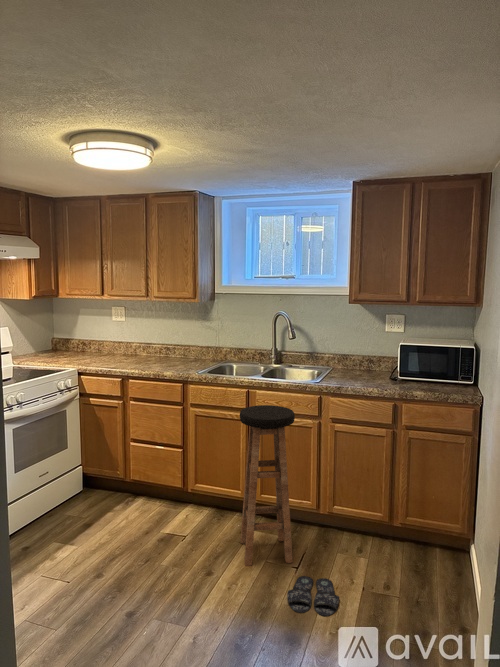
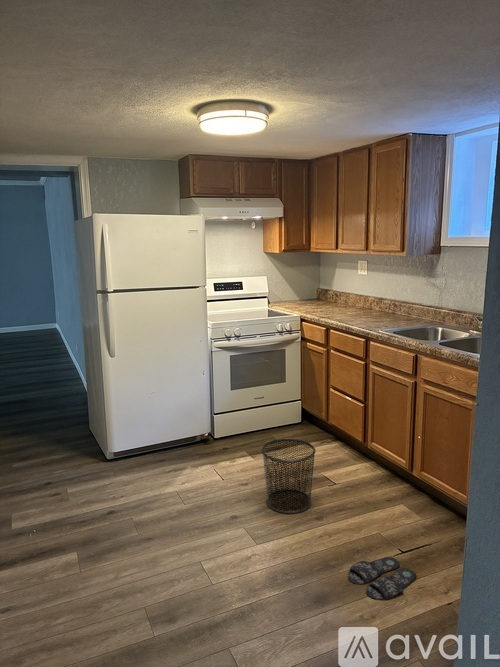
bar stool: present [240,405,295,566] -> none [355,370,425,544]
waste bin: none [136,500,197,588] -> present [261,438,316,513]

